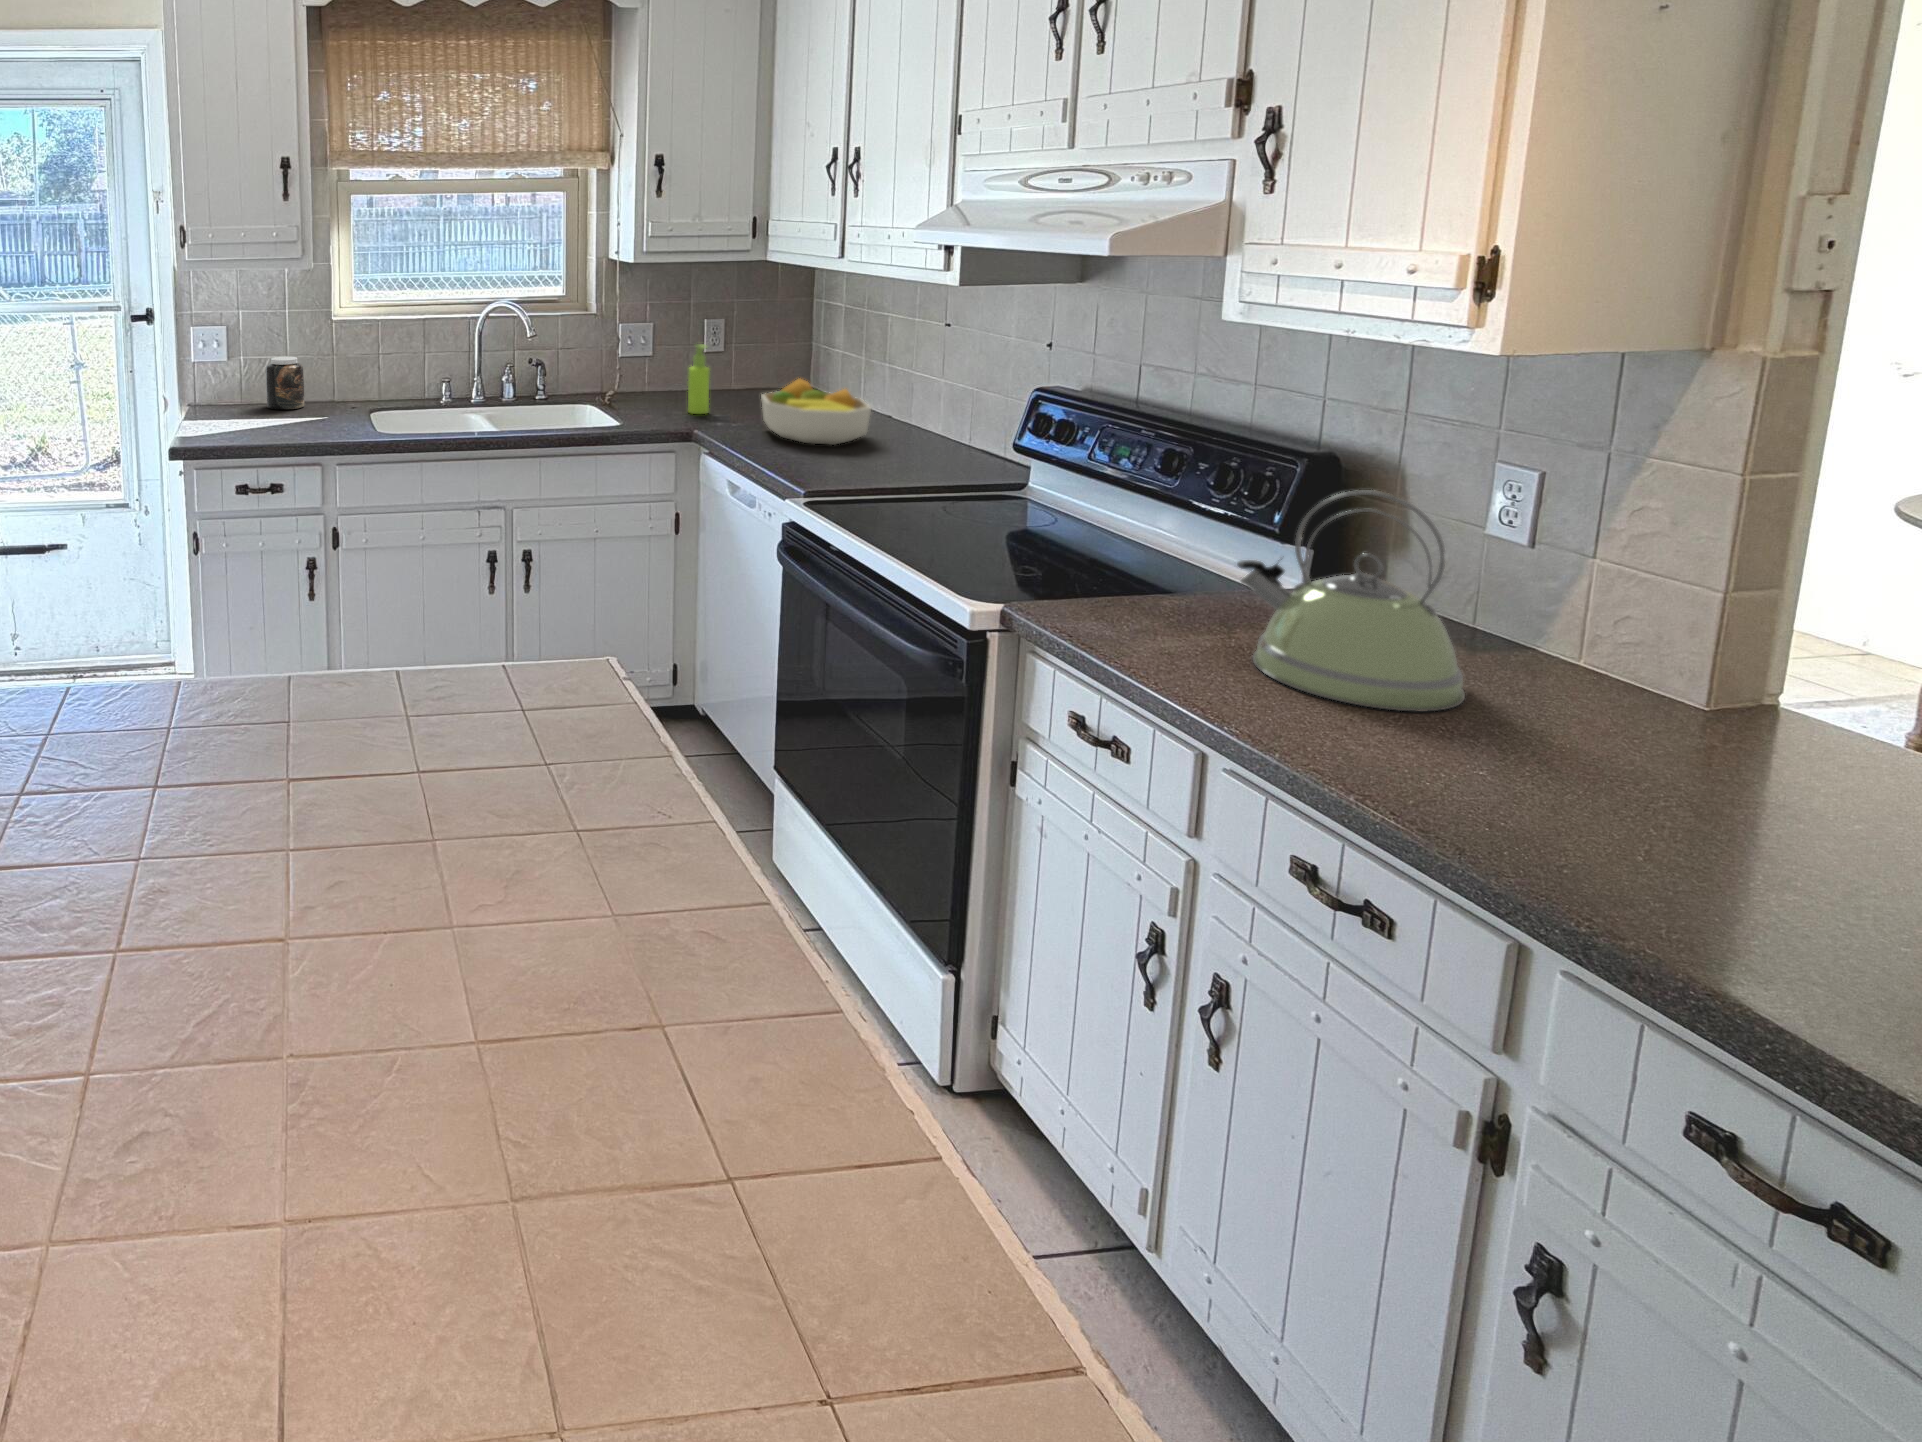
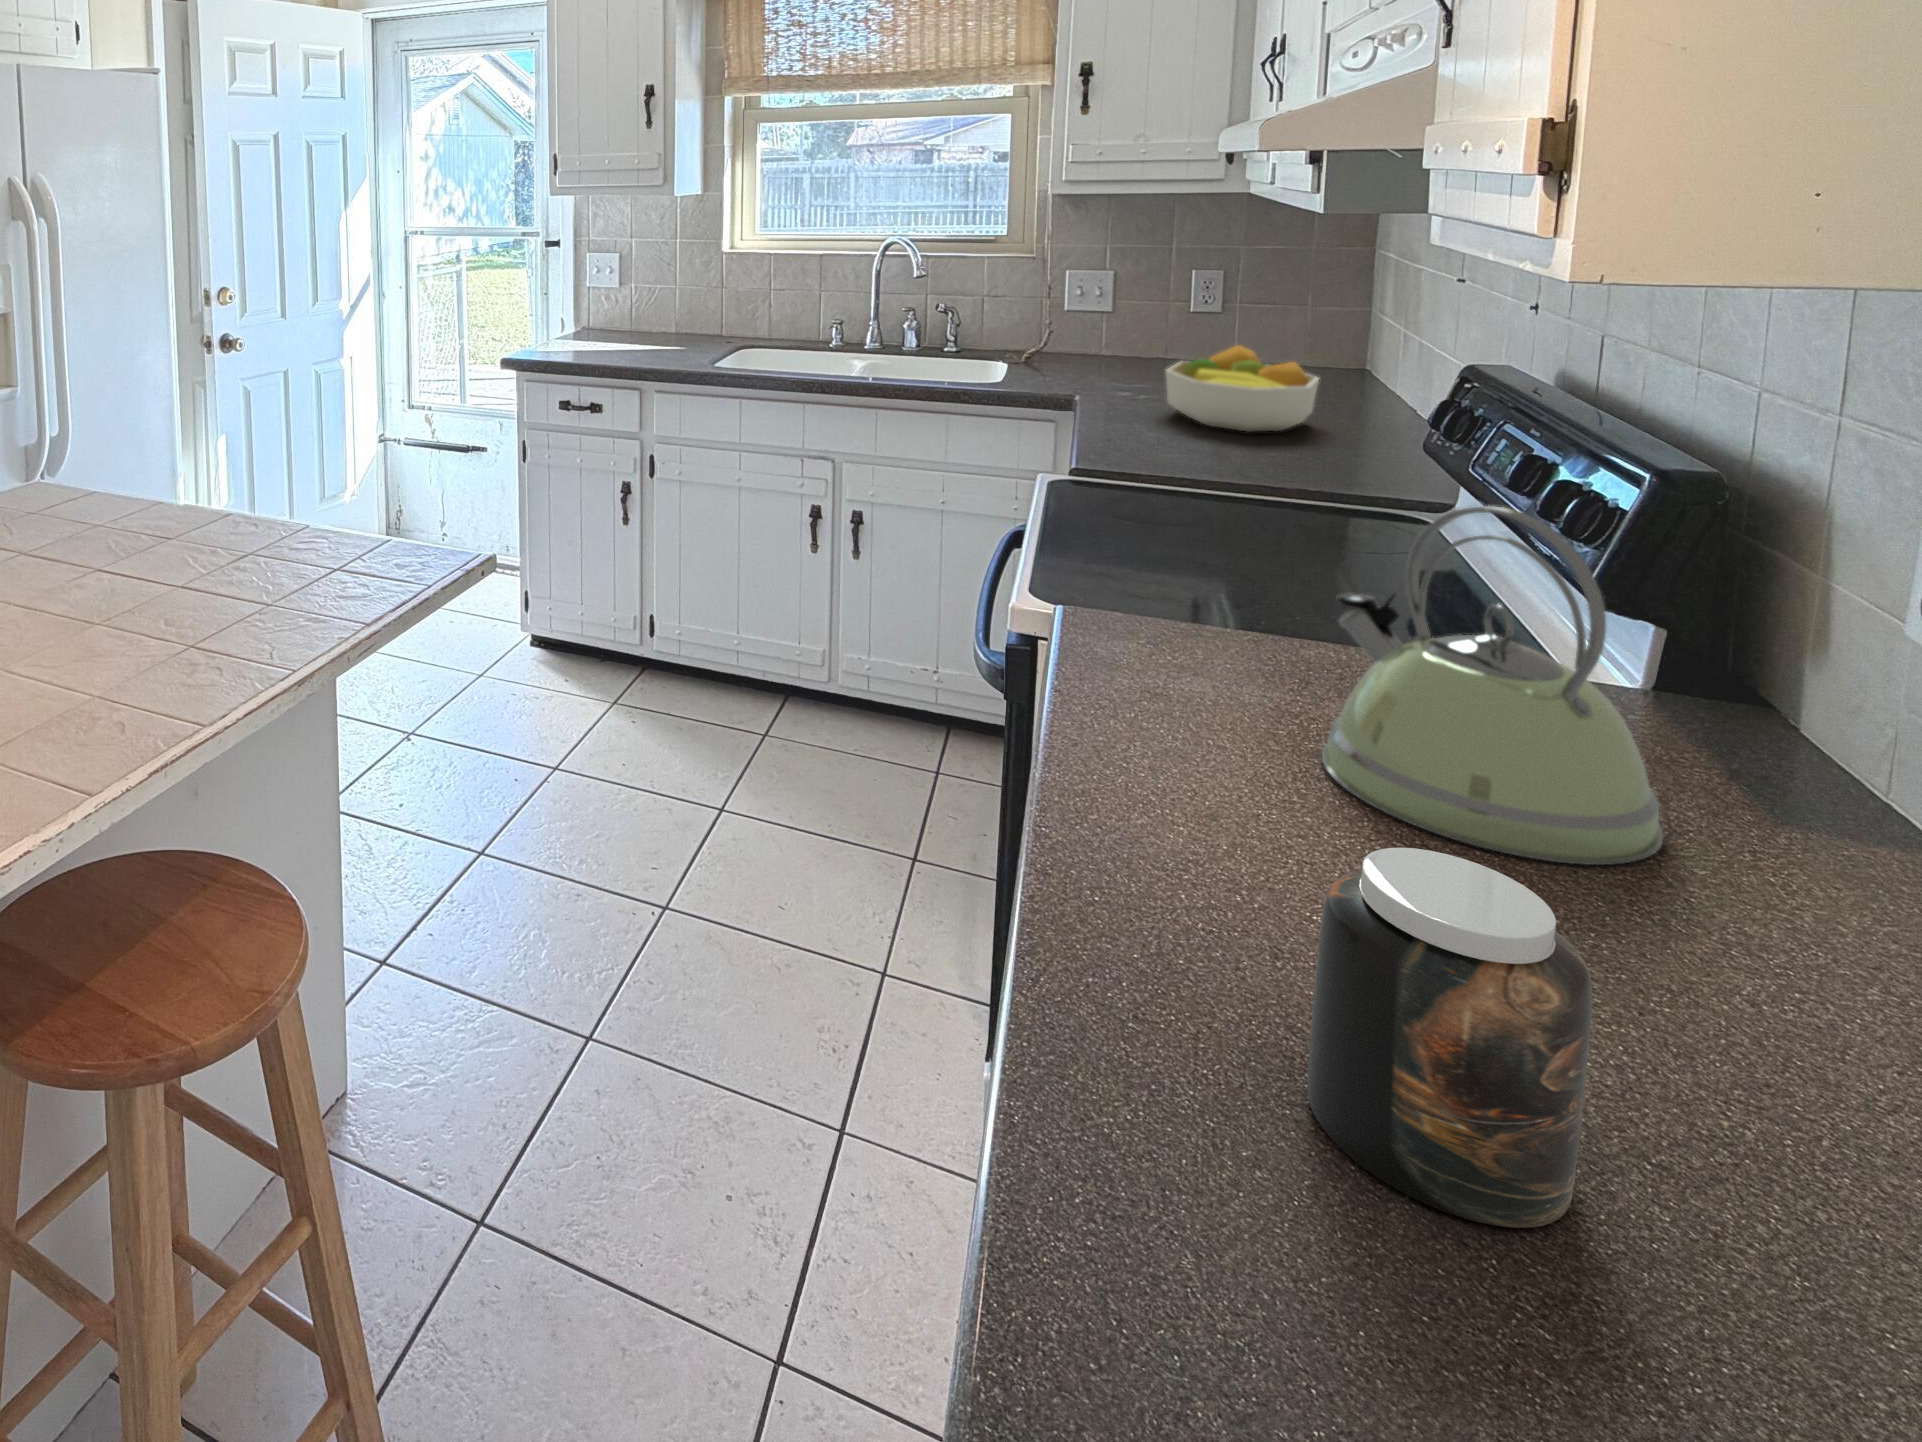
soap dispenser: present [688,344,709,414] -> none [1115,297,1146,384]
jar: present [266,357,304,410] -> present [1307,848,1592,1228]

